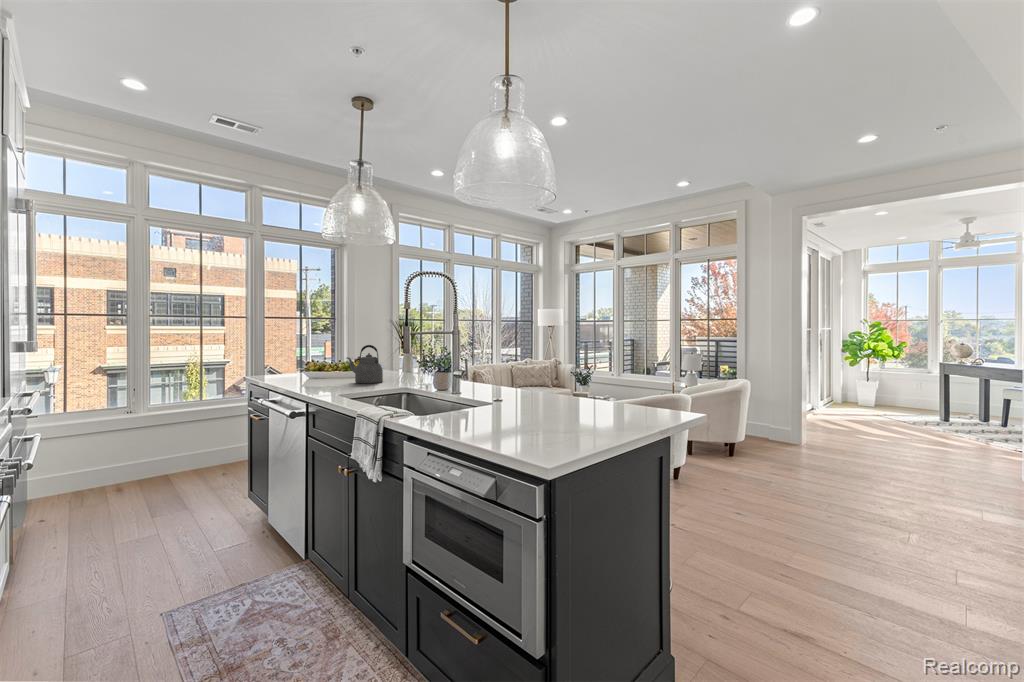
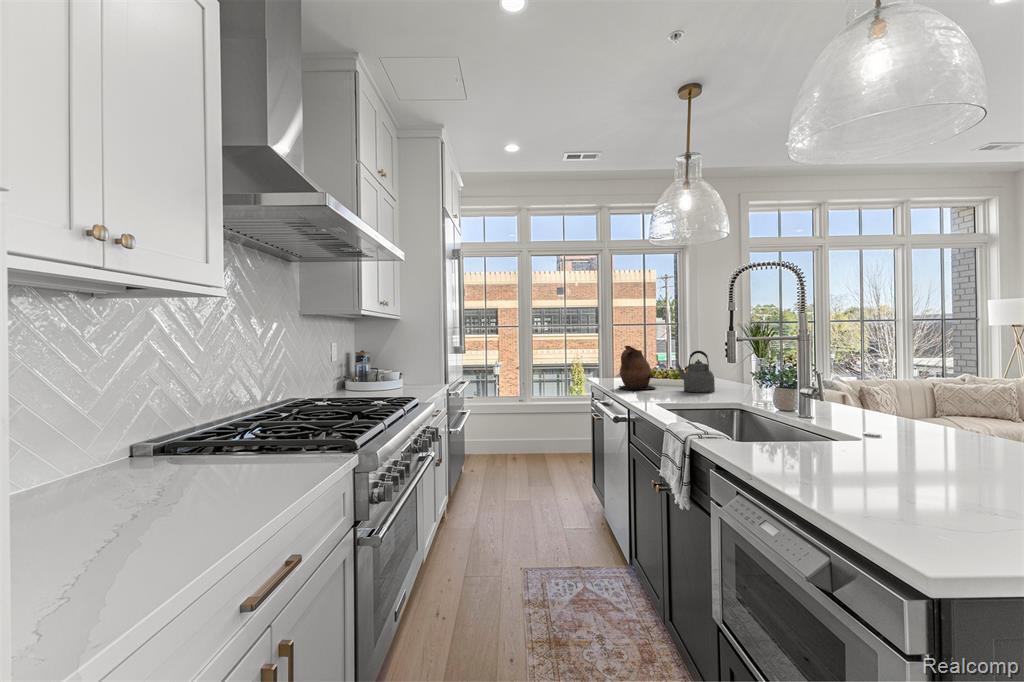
ceramic pitcher: none [284,340,328,385] -> present [619,346,656,390]

